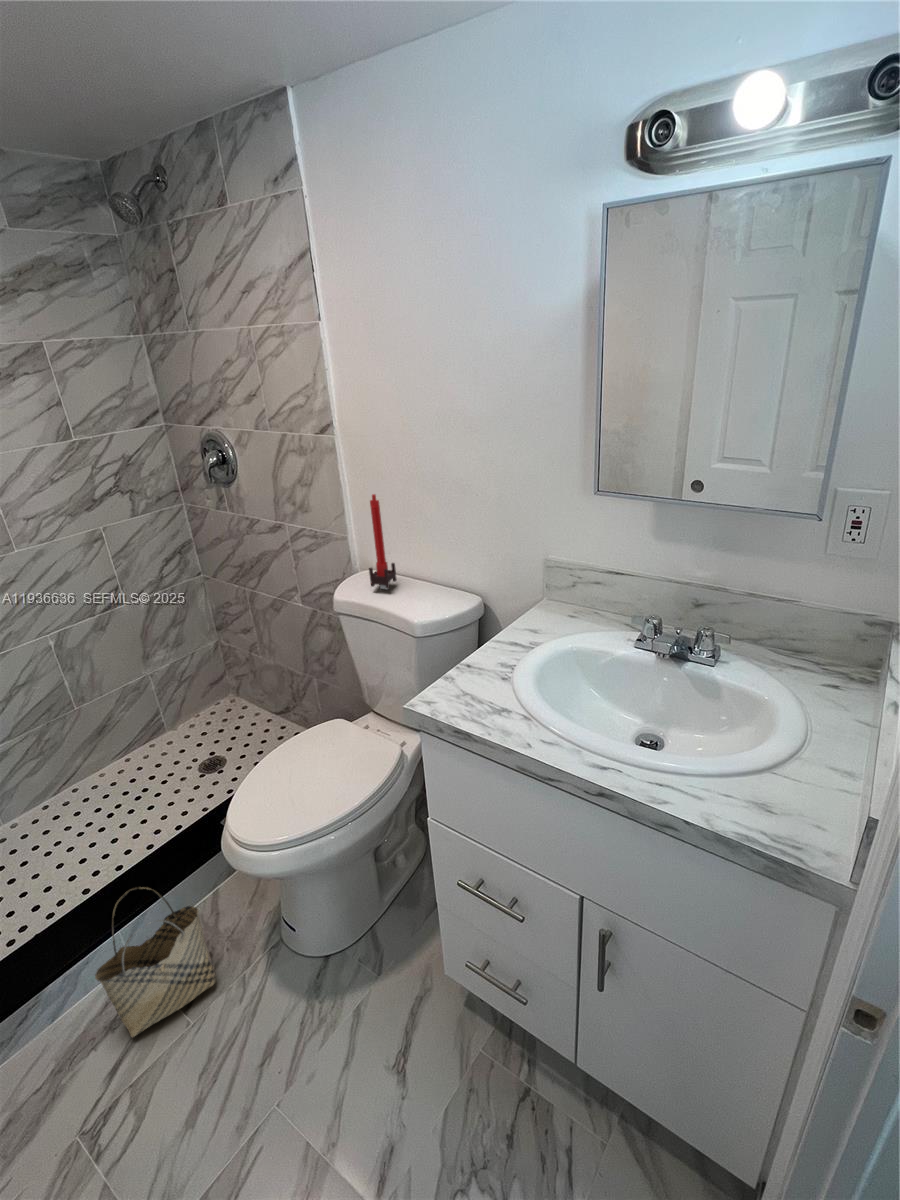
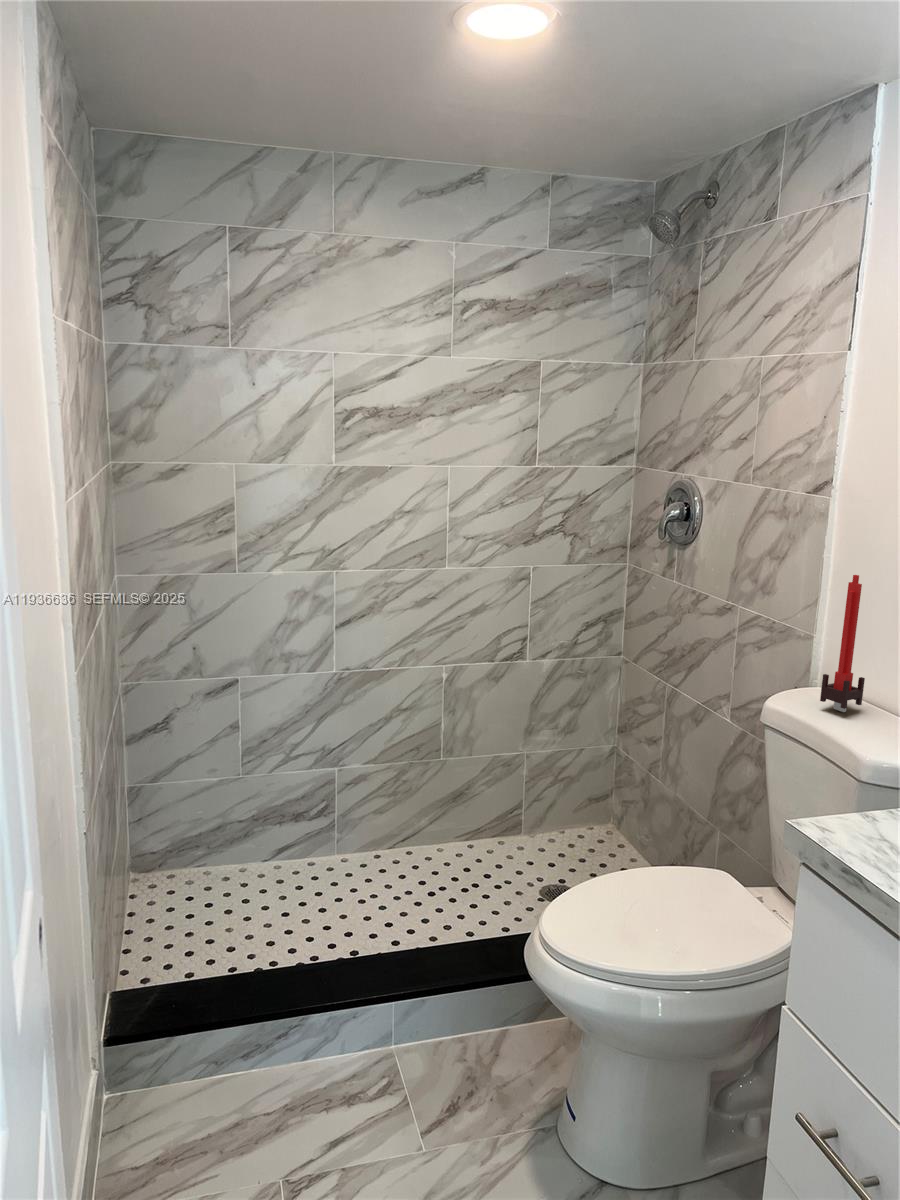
woven basket: present [95,887,216,1037] -> none [356,951,477,1127]

